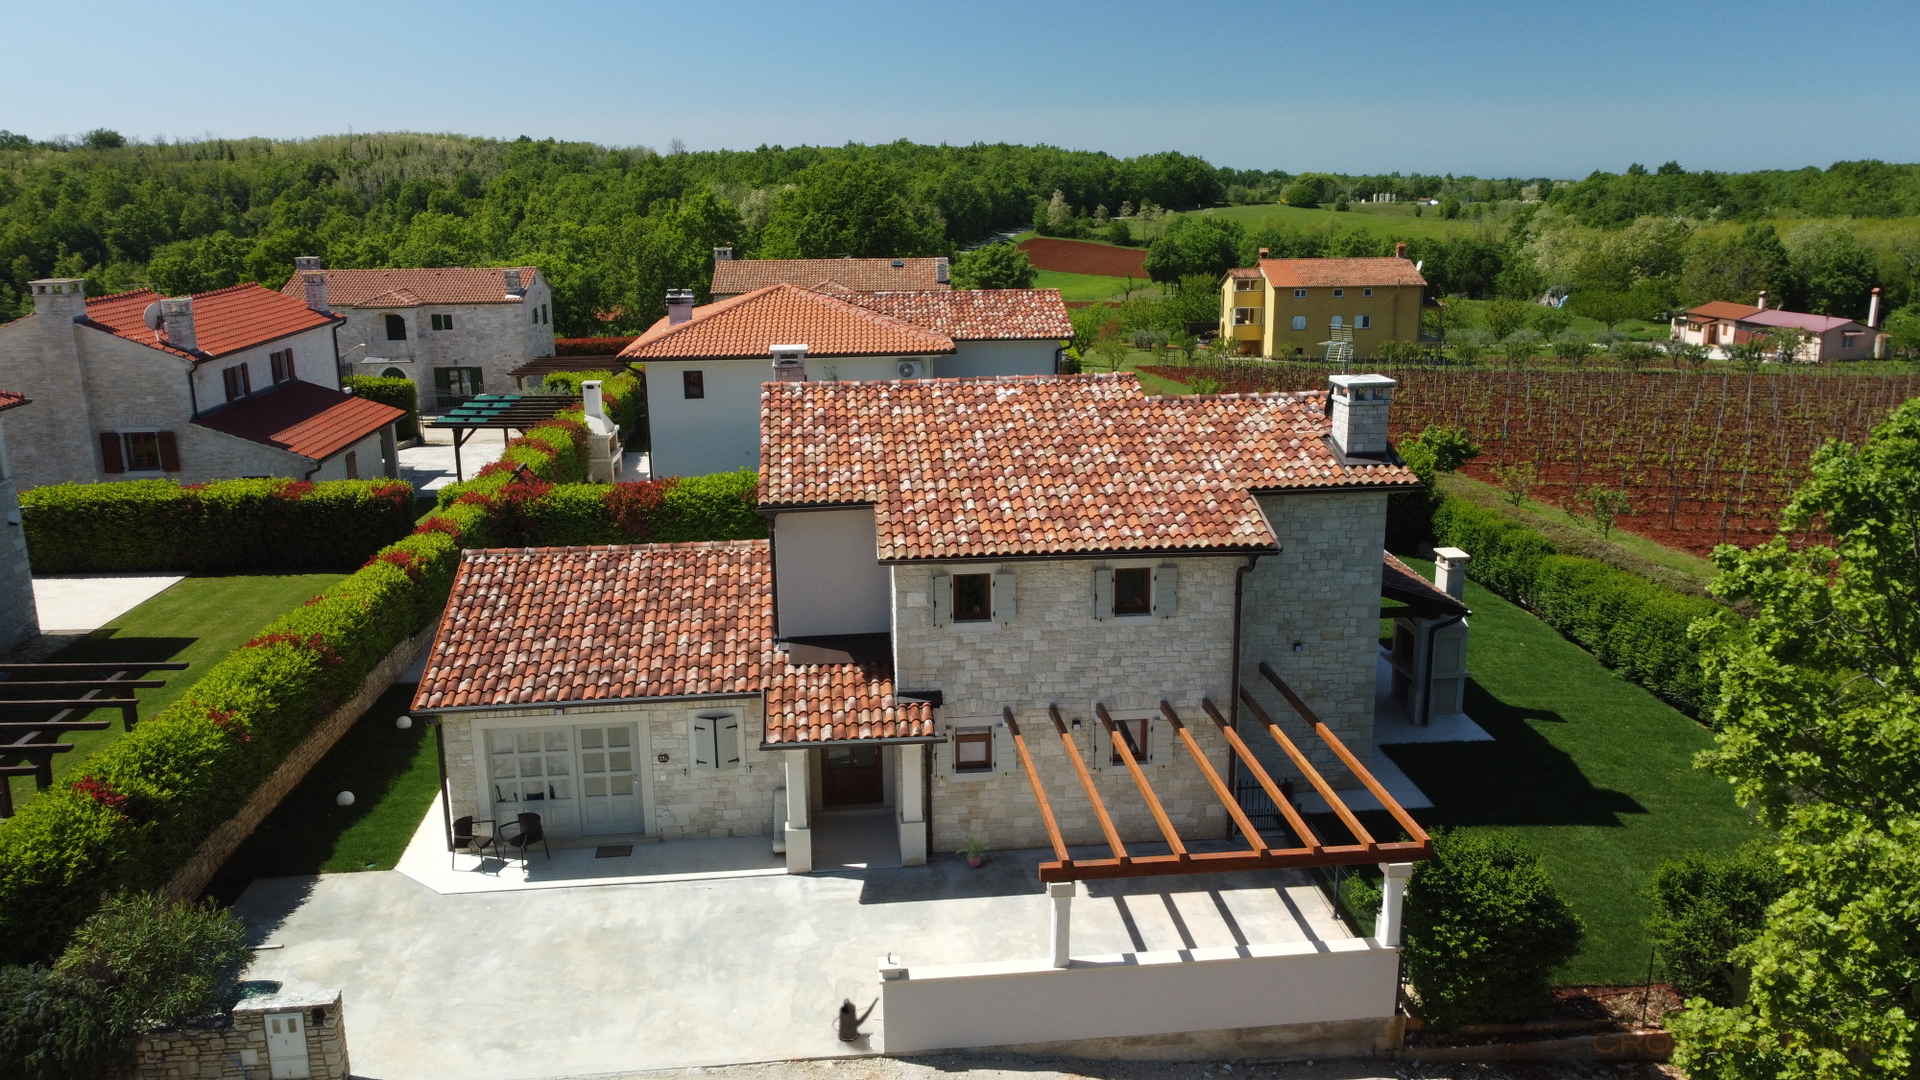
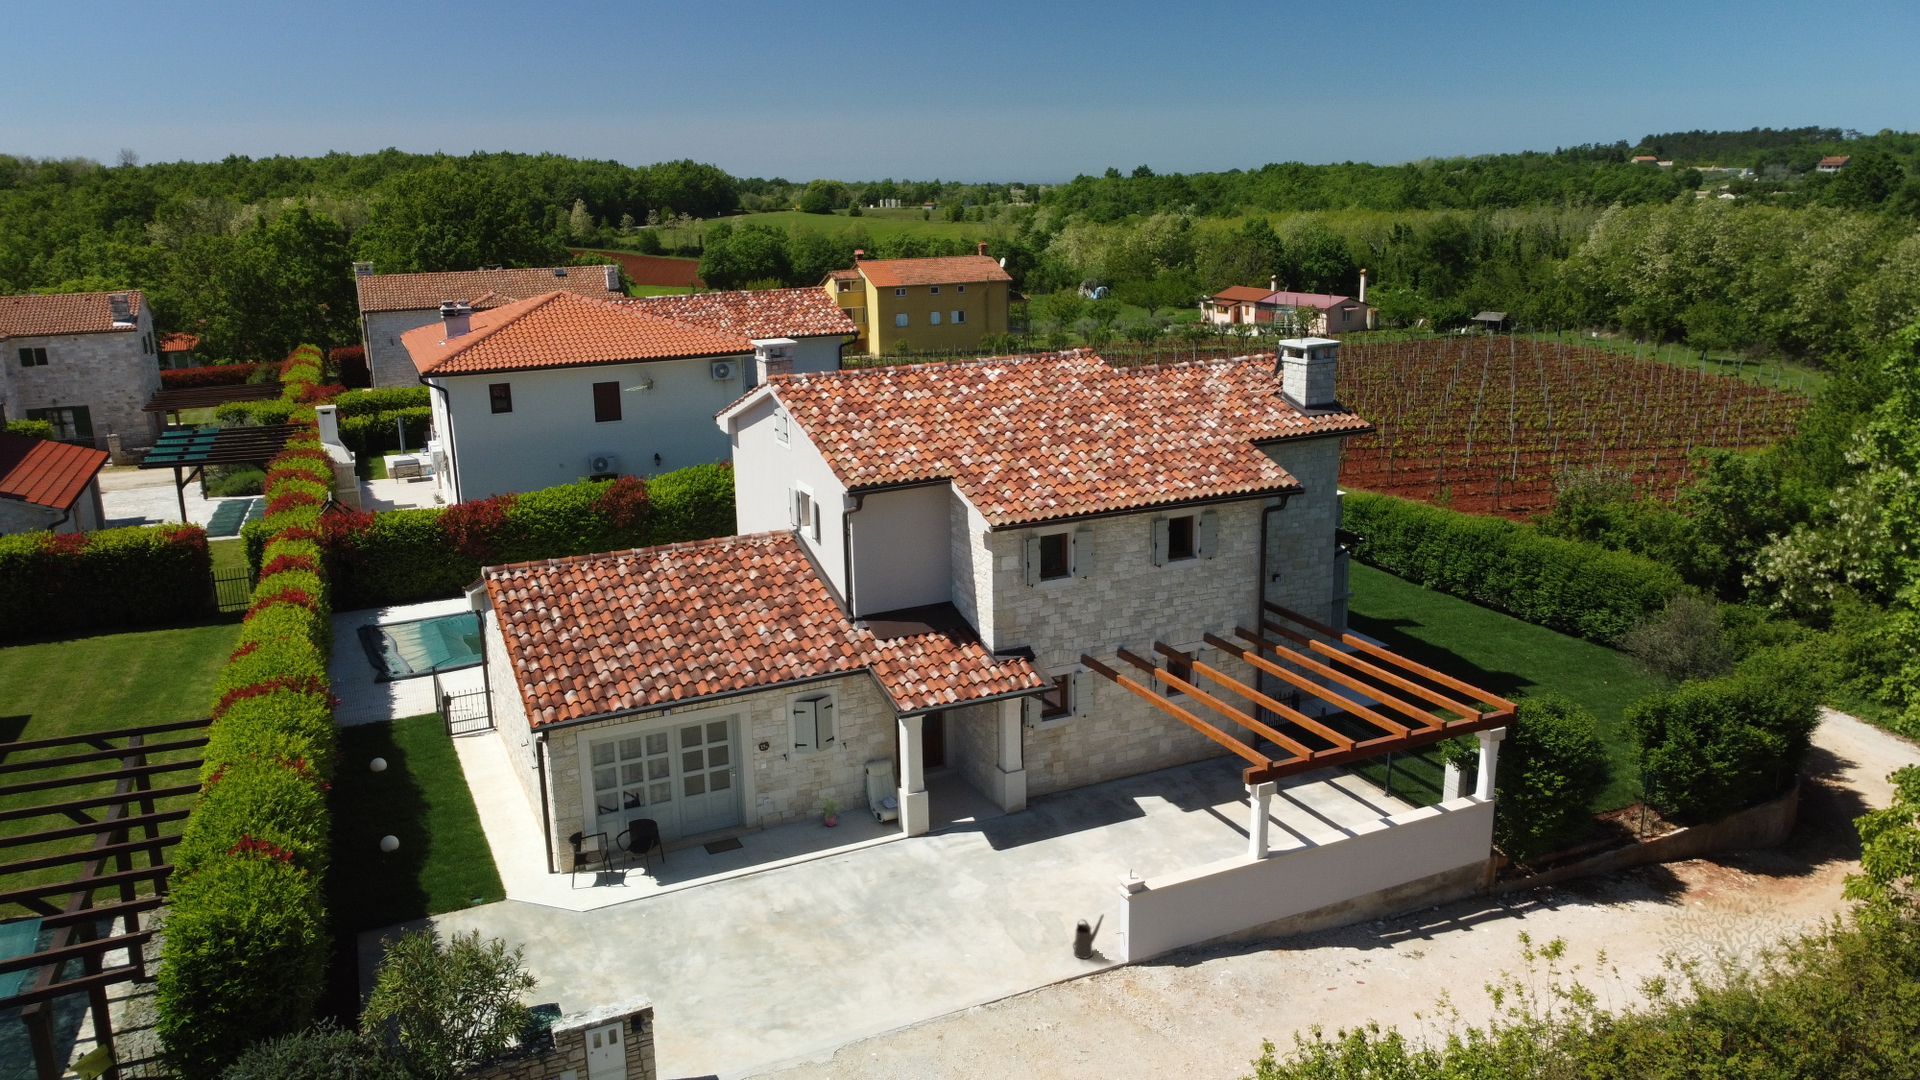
decorative plant: present [957,833,981,867] -> present [818,799,837,827]

